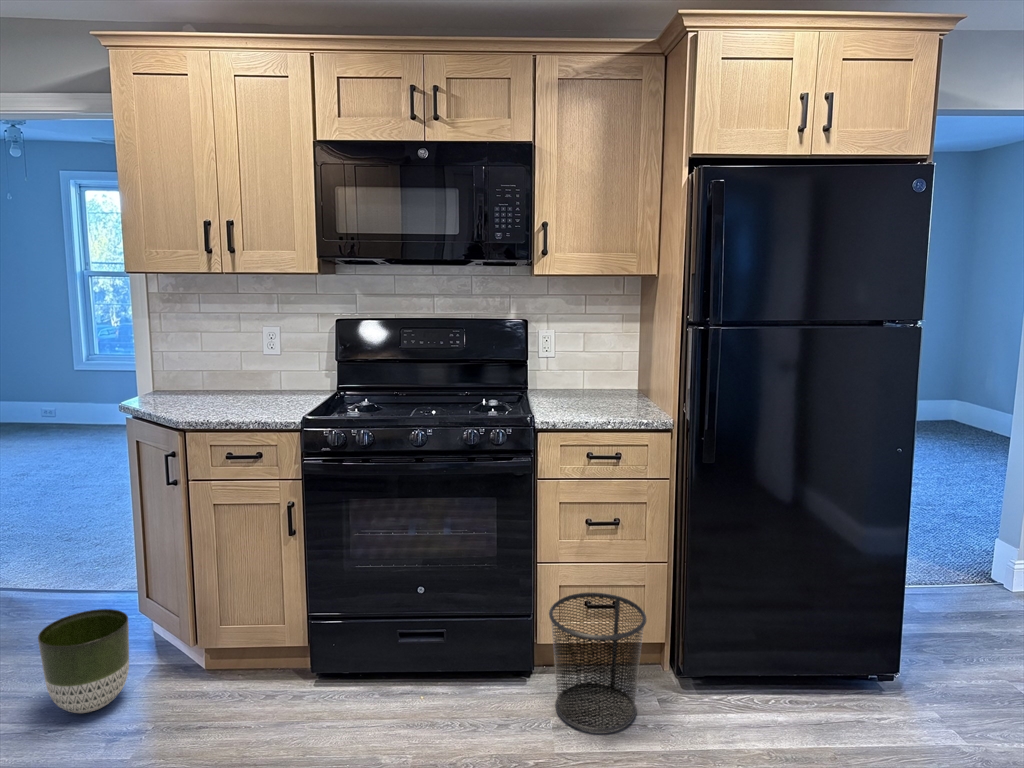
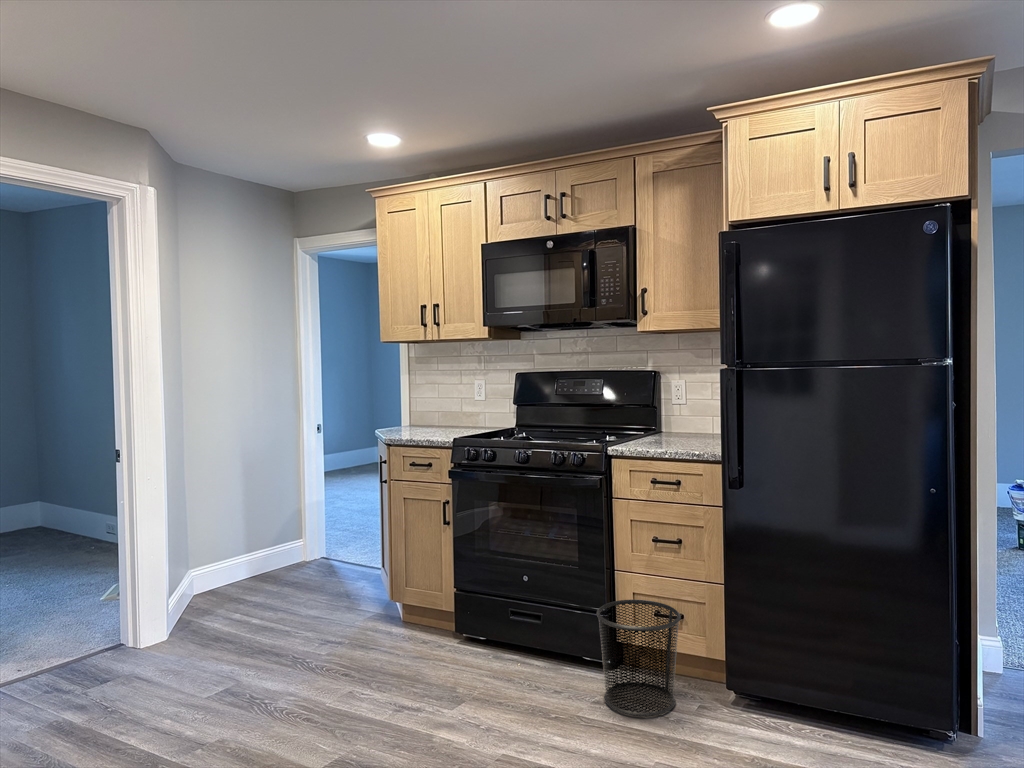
planter: present [38,609,129,713] -> none [301,560,353,624]

